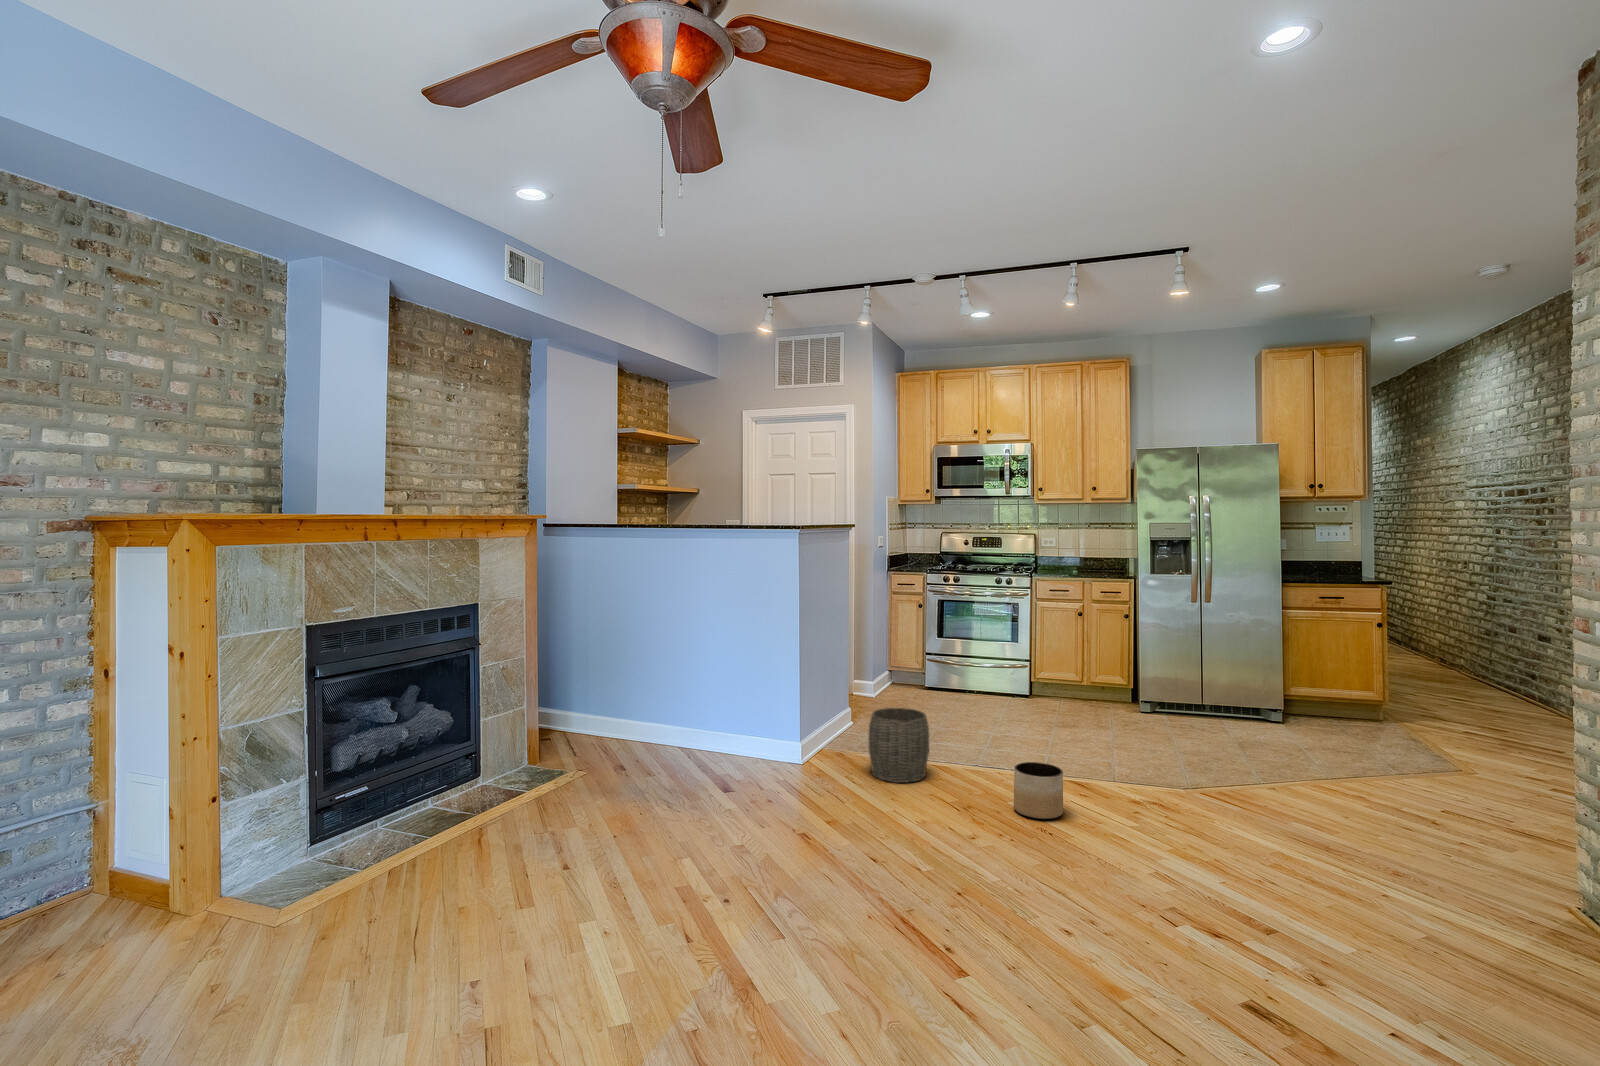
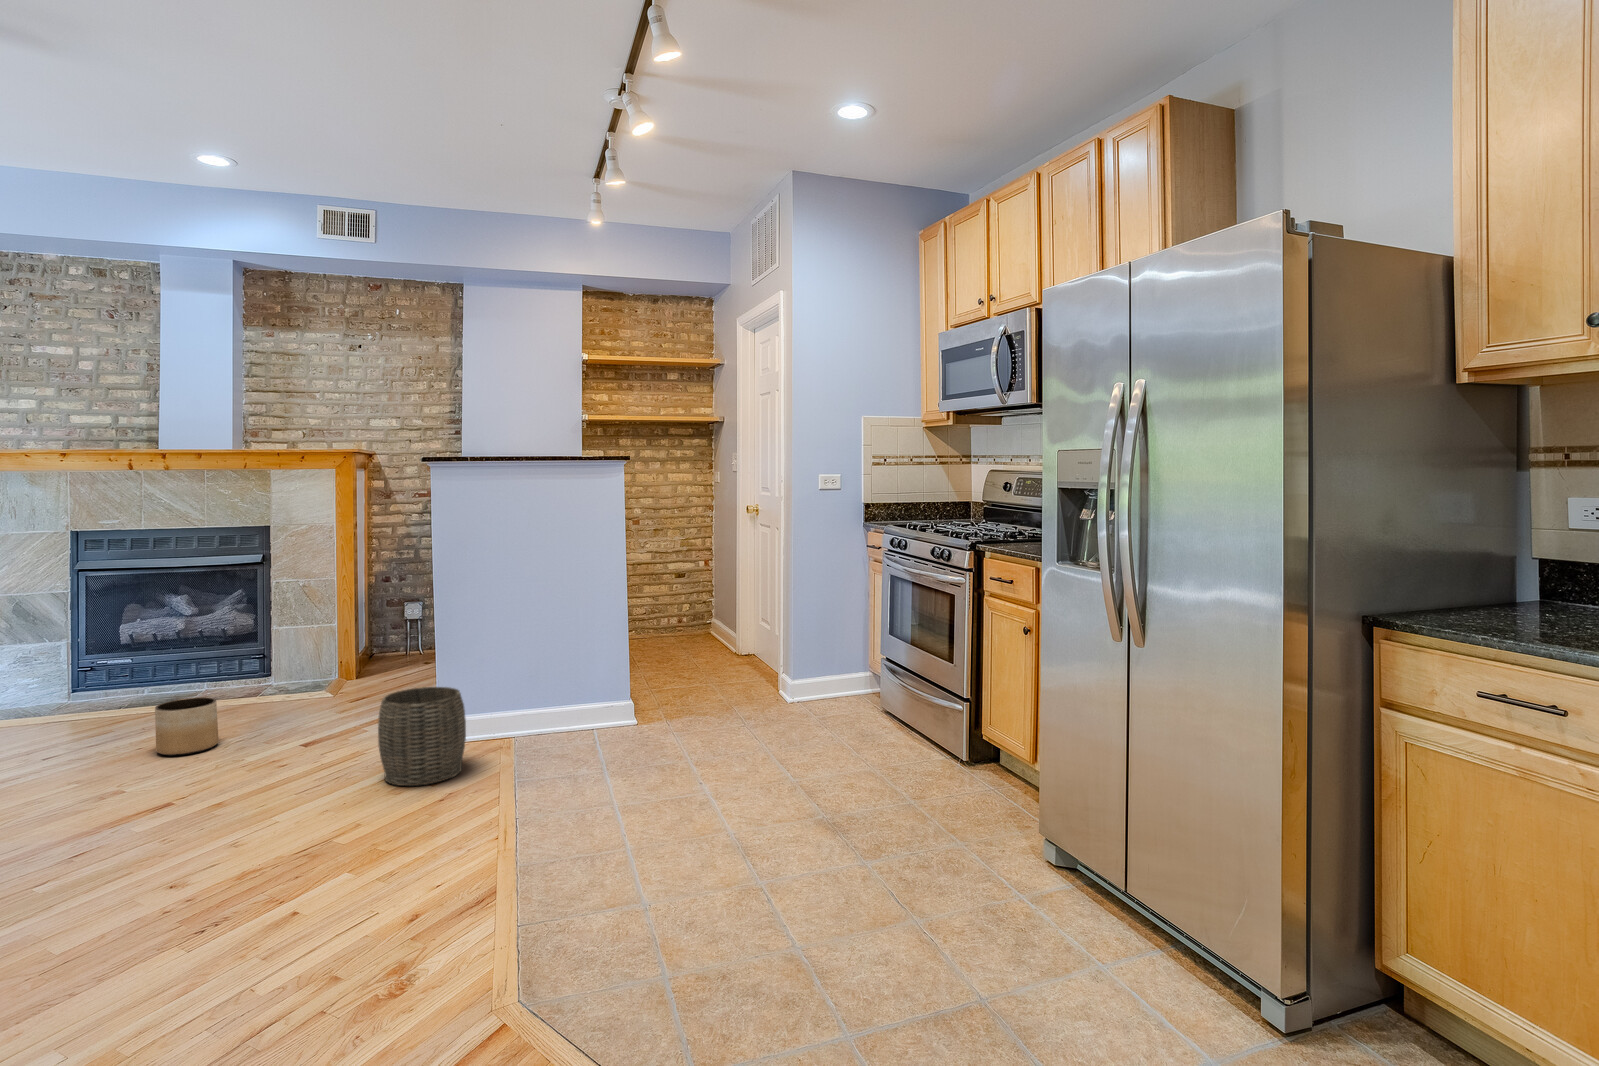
planter: present [1014,762,1063,819] -> present [155,698,218,756]

